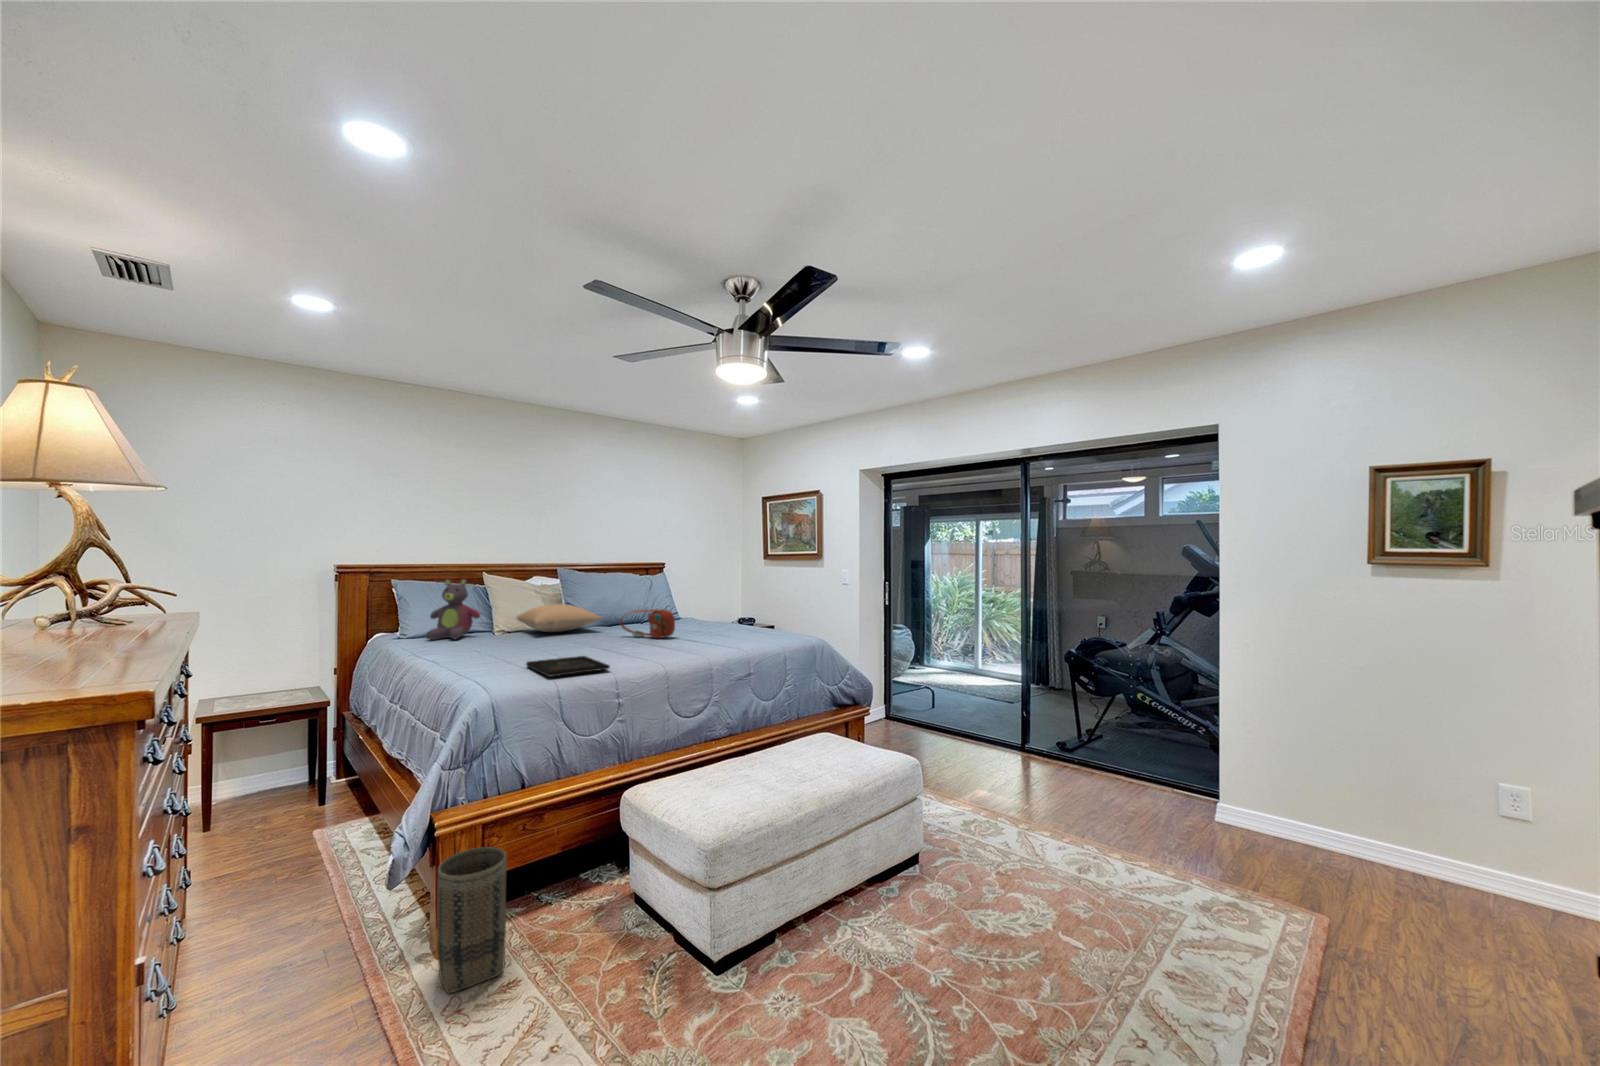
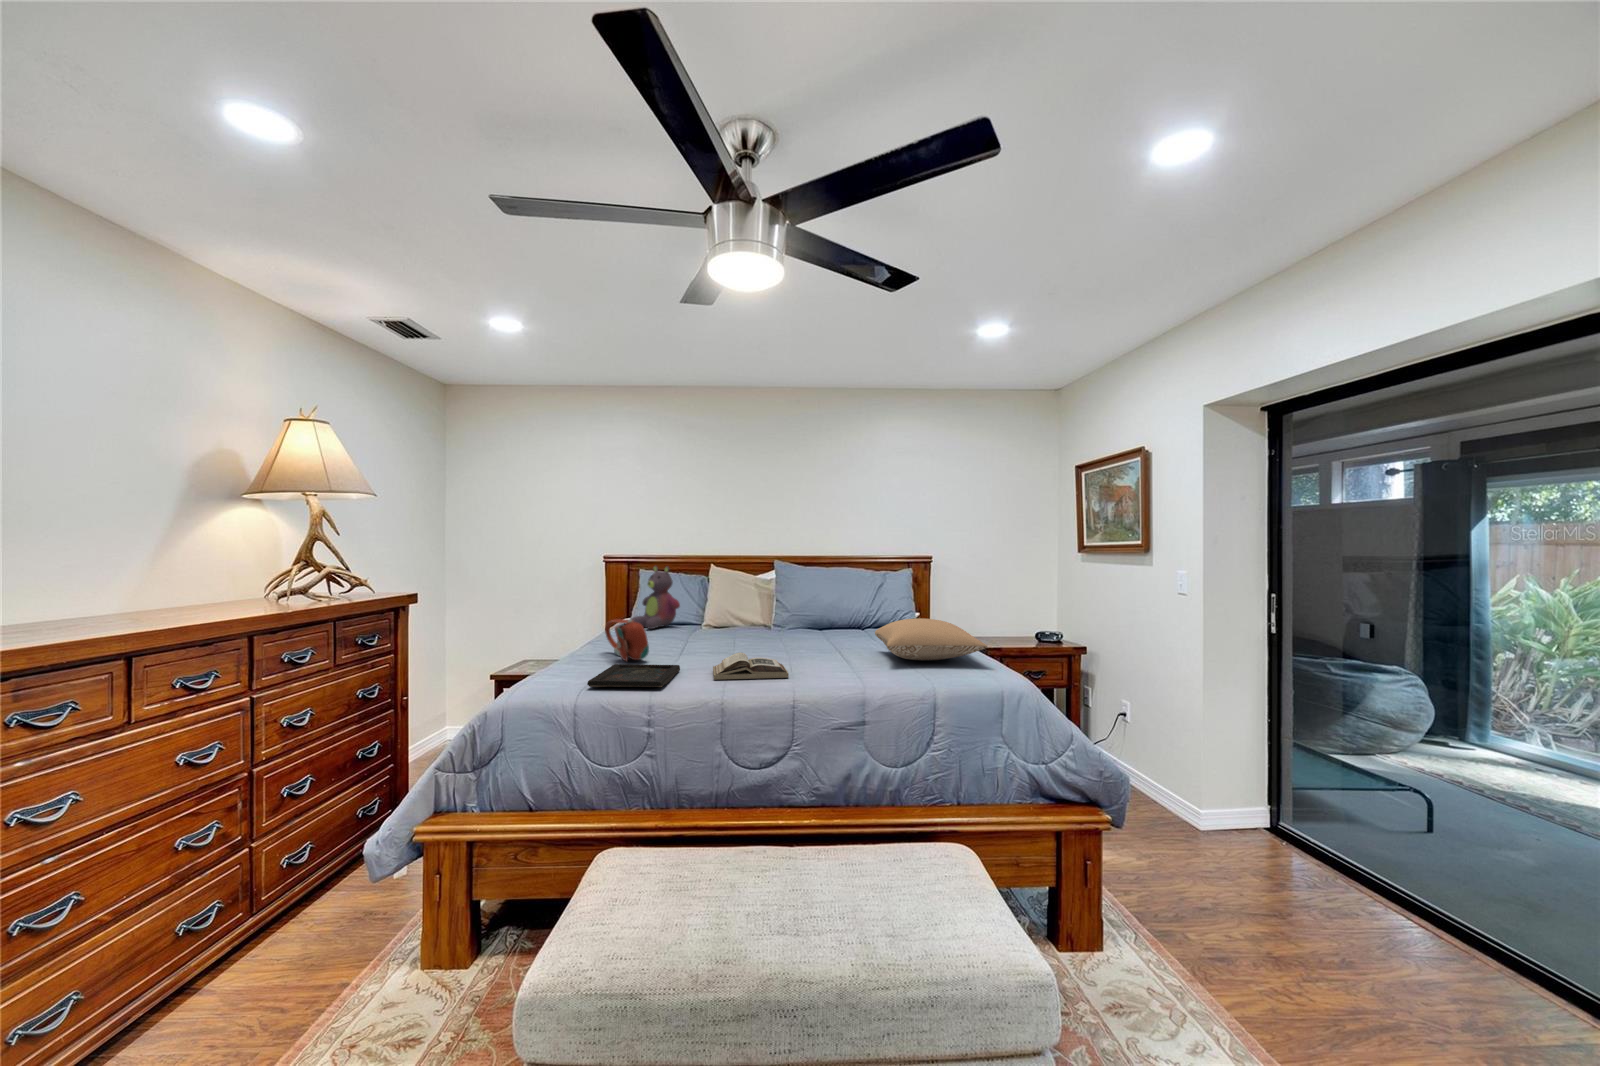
pillow: present [517,604,601,632] -> present [875,618,988,660]
handbag: present [620,609,675,639] -> present [605,619,649,662]
book: none [610,641,678,661] -> present [713,653,789,680]
basket: present [437,847,506,994] -> none [373,869,458,1026]

